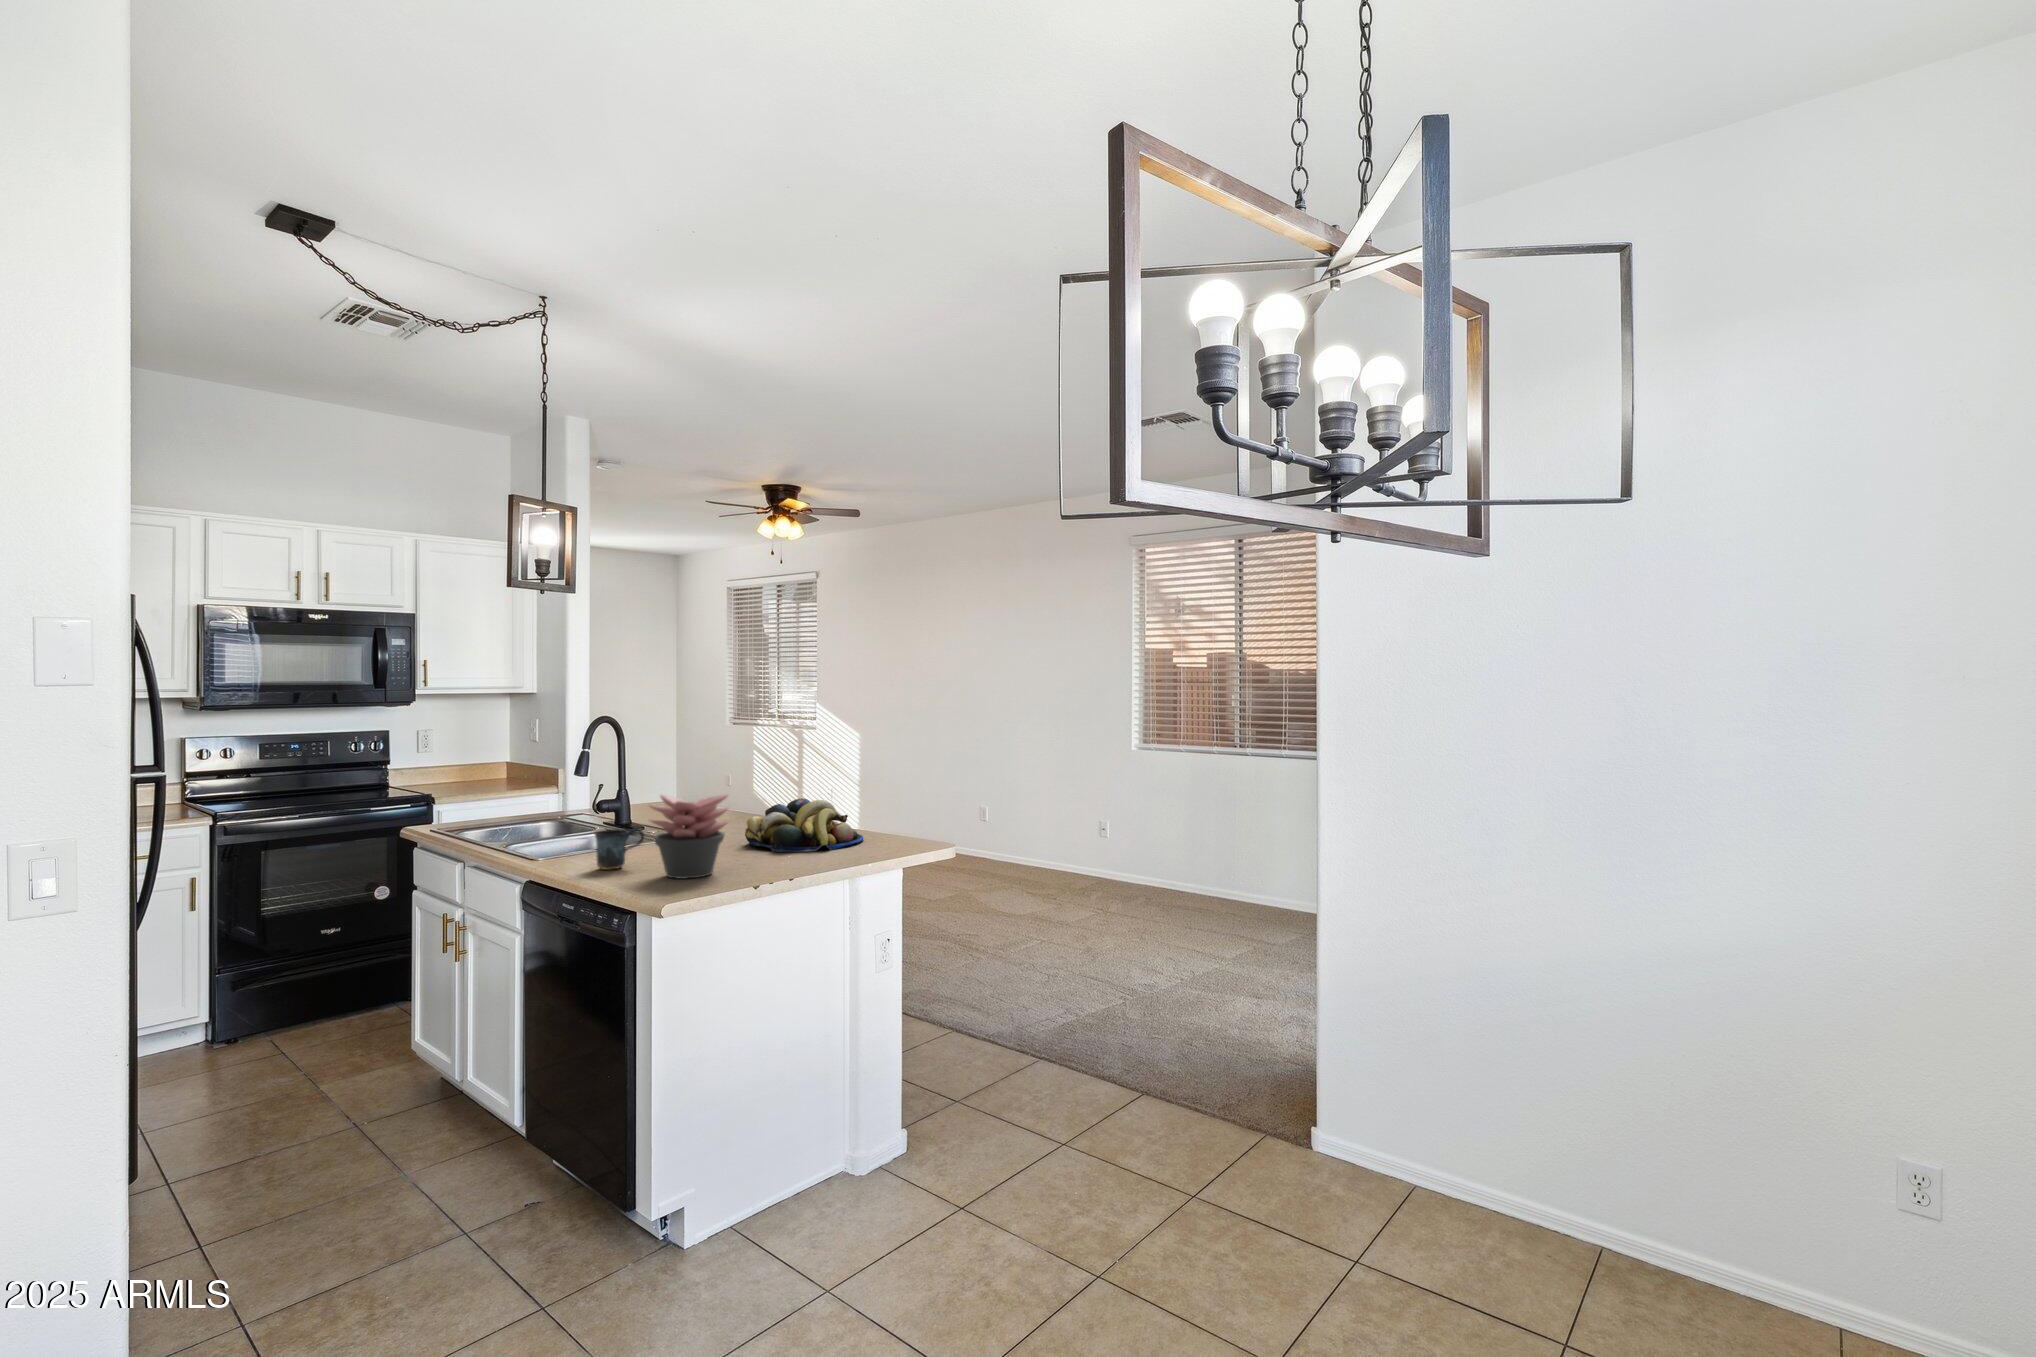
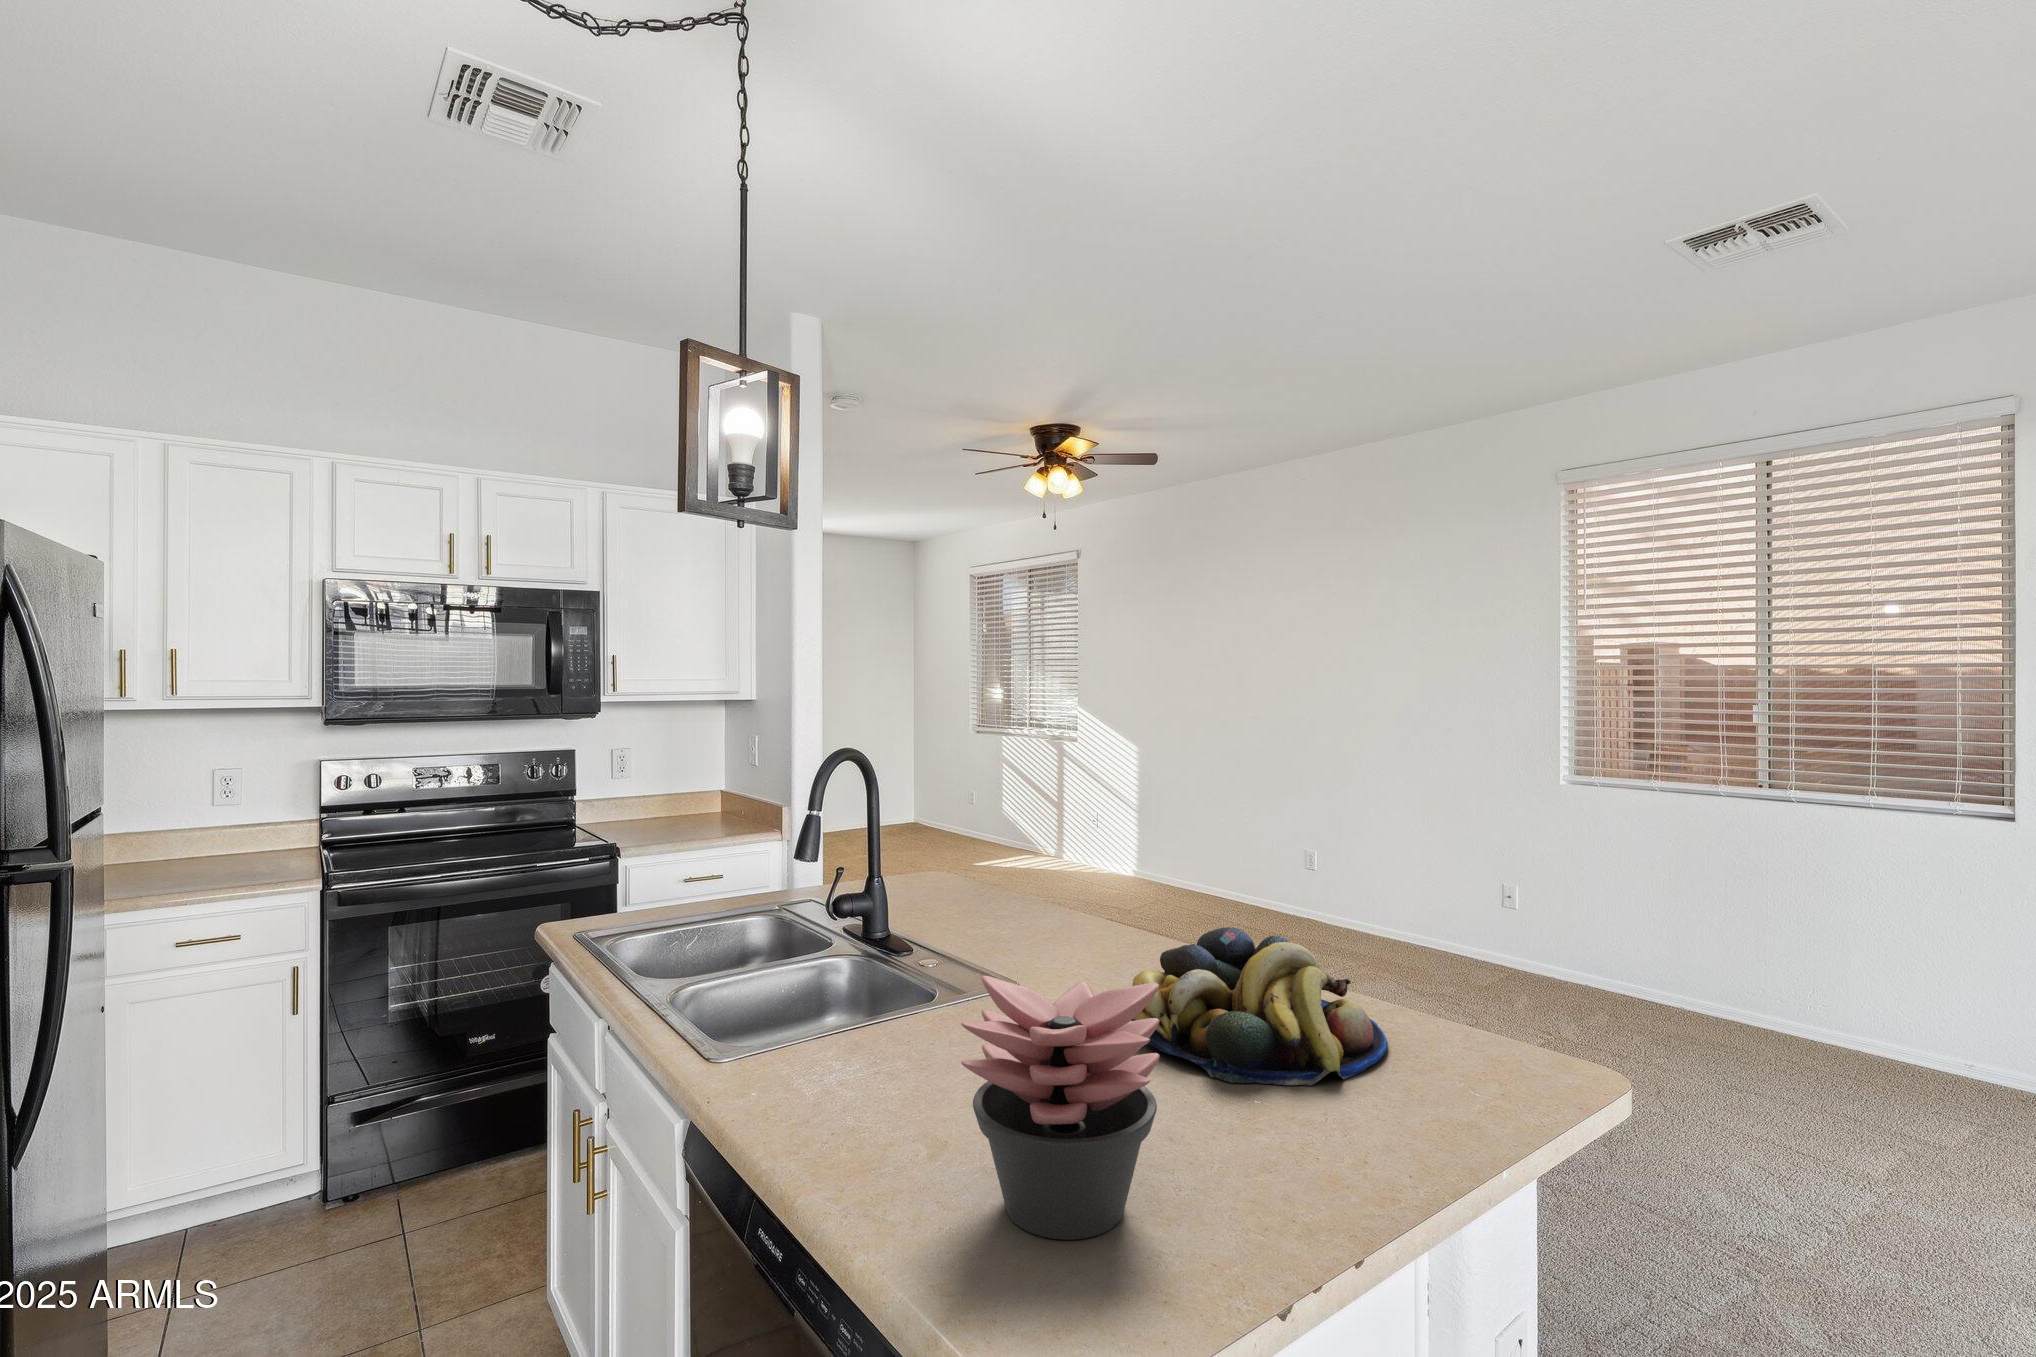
mug: present [594,828,644,870] -> none [823,1035,939,1147]

